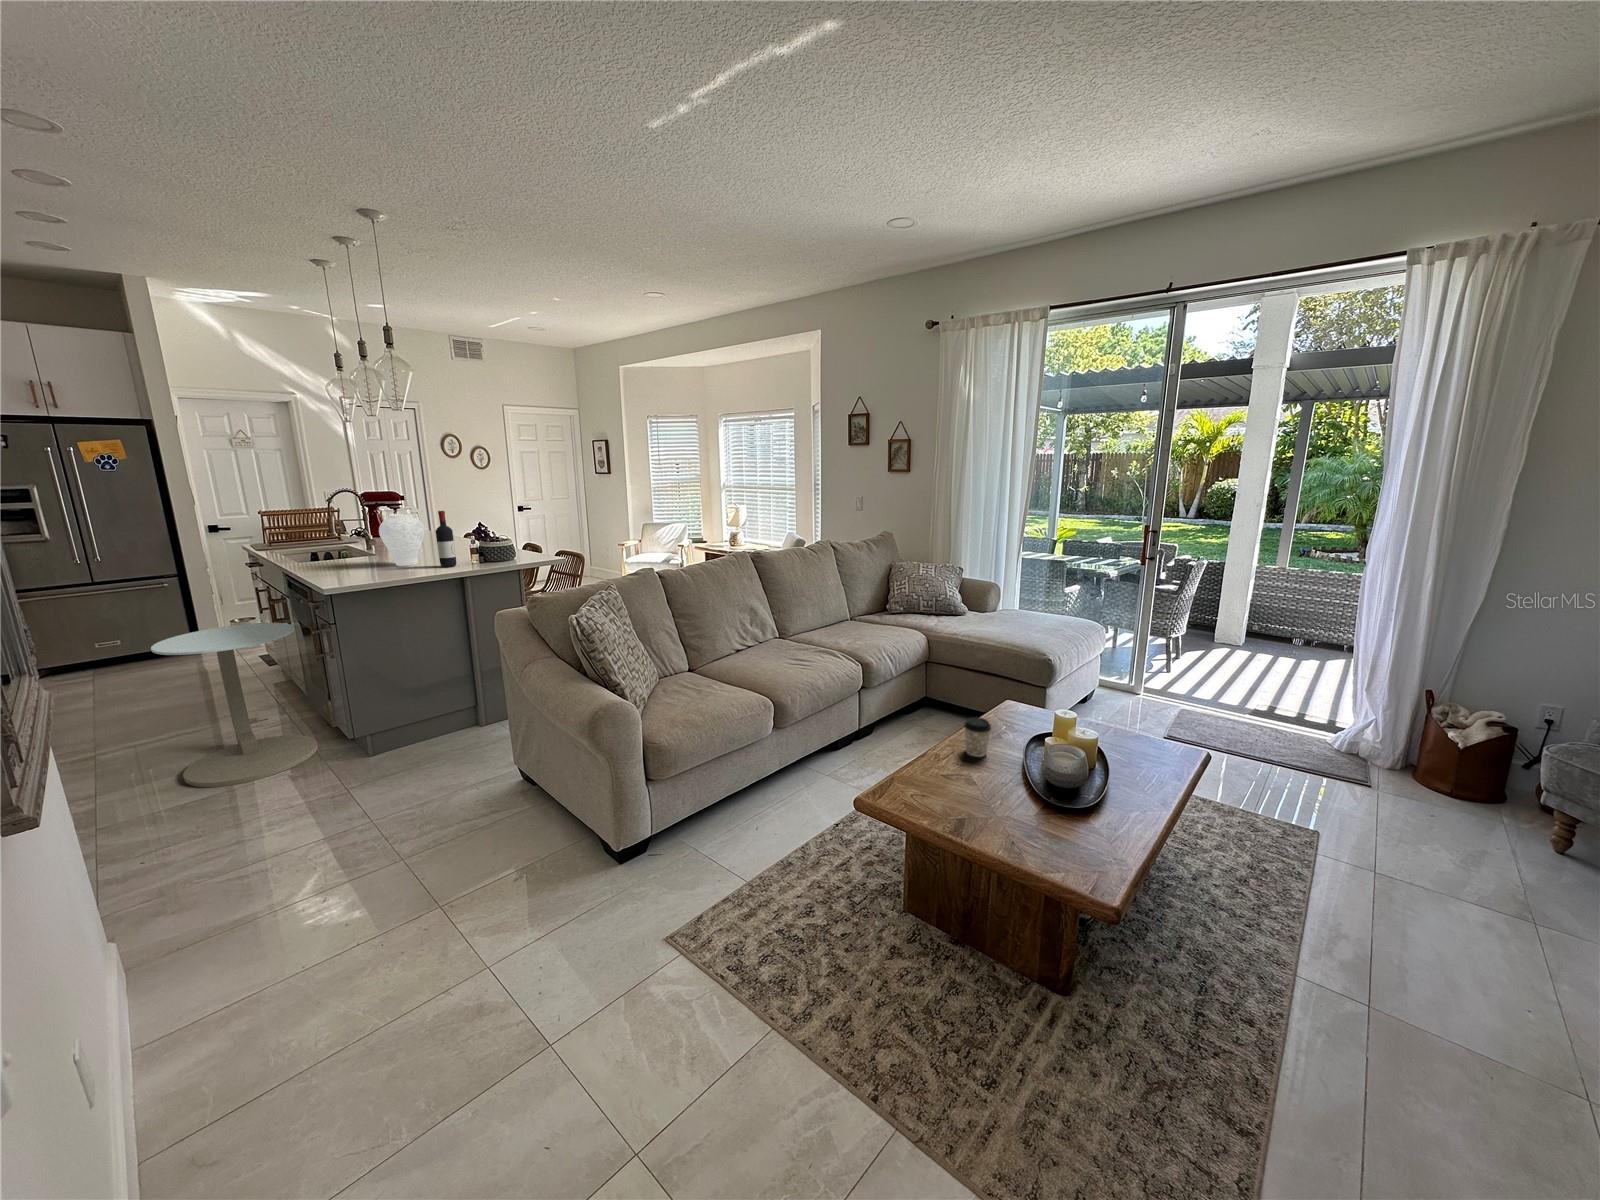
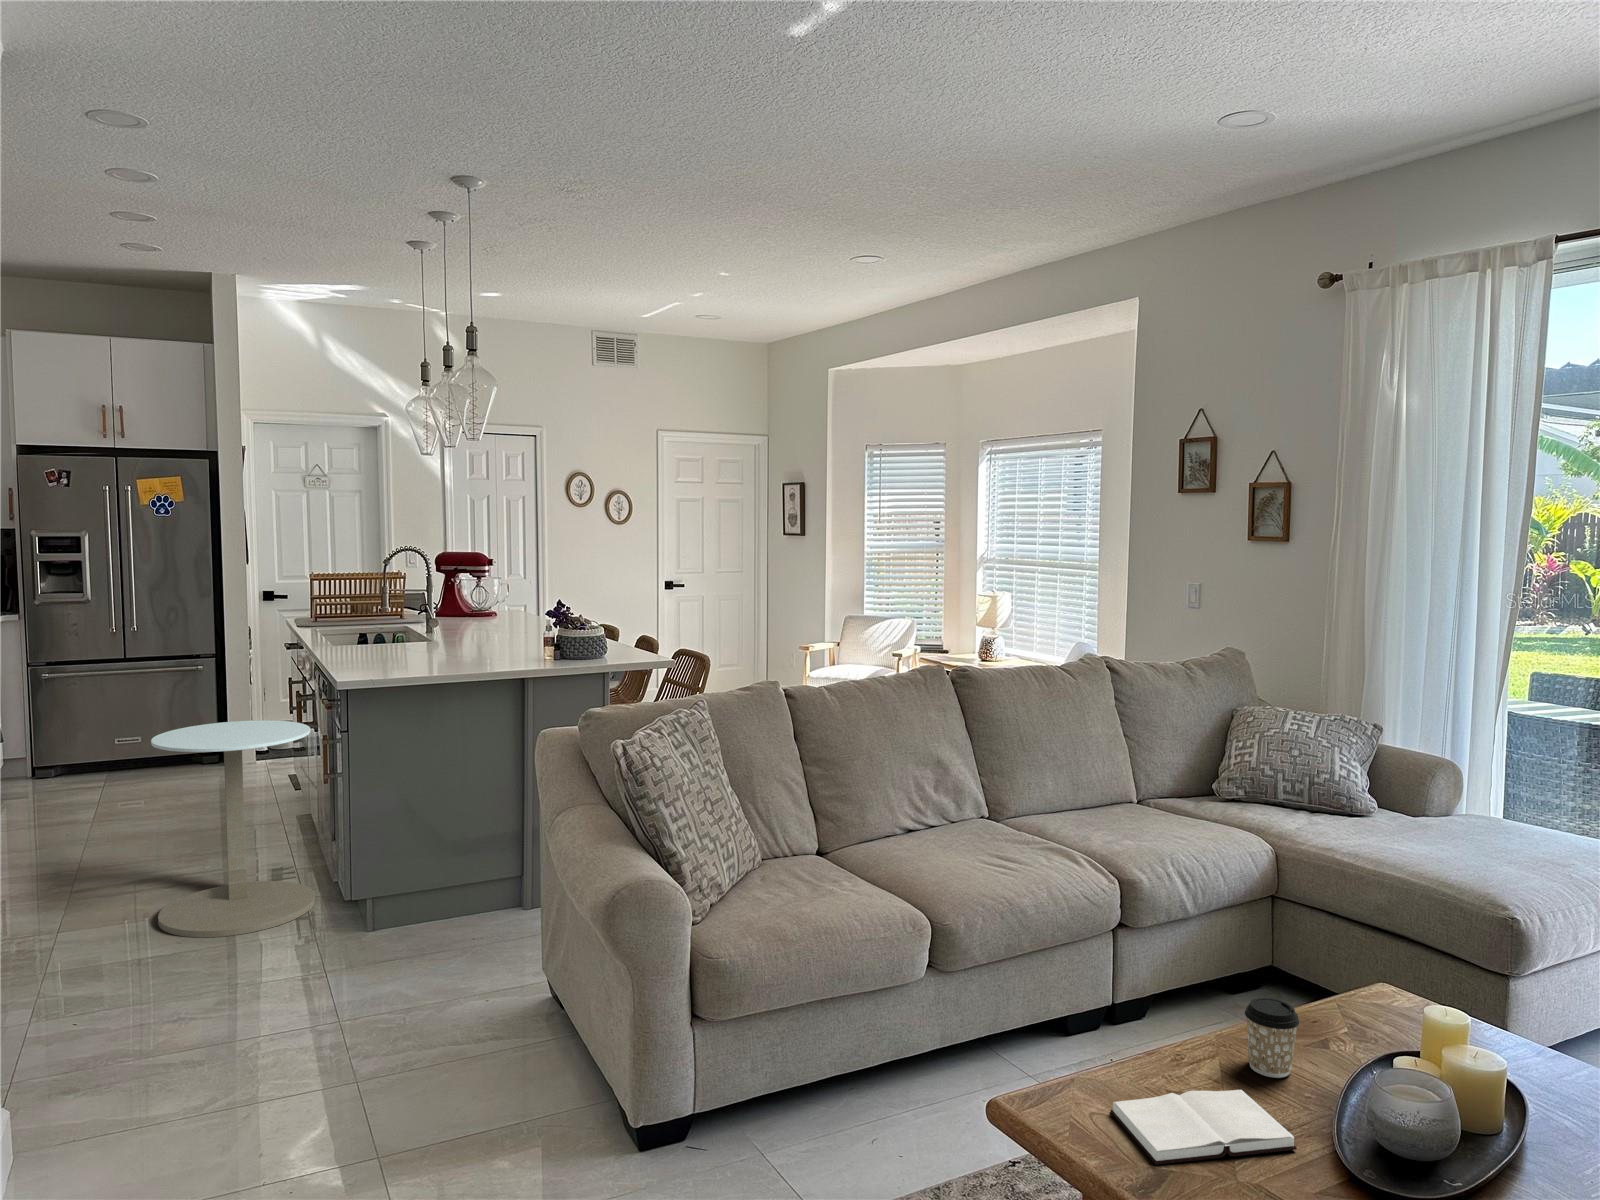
wine bottle: present [435,511,456,567] -> none [497,579,519,661]
vase: present [379,514,425,566] -> none [431,581,488,655]
hardback book: none [915,767,1008,814] -> present [1111,1090,1297,1165]

